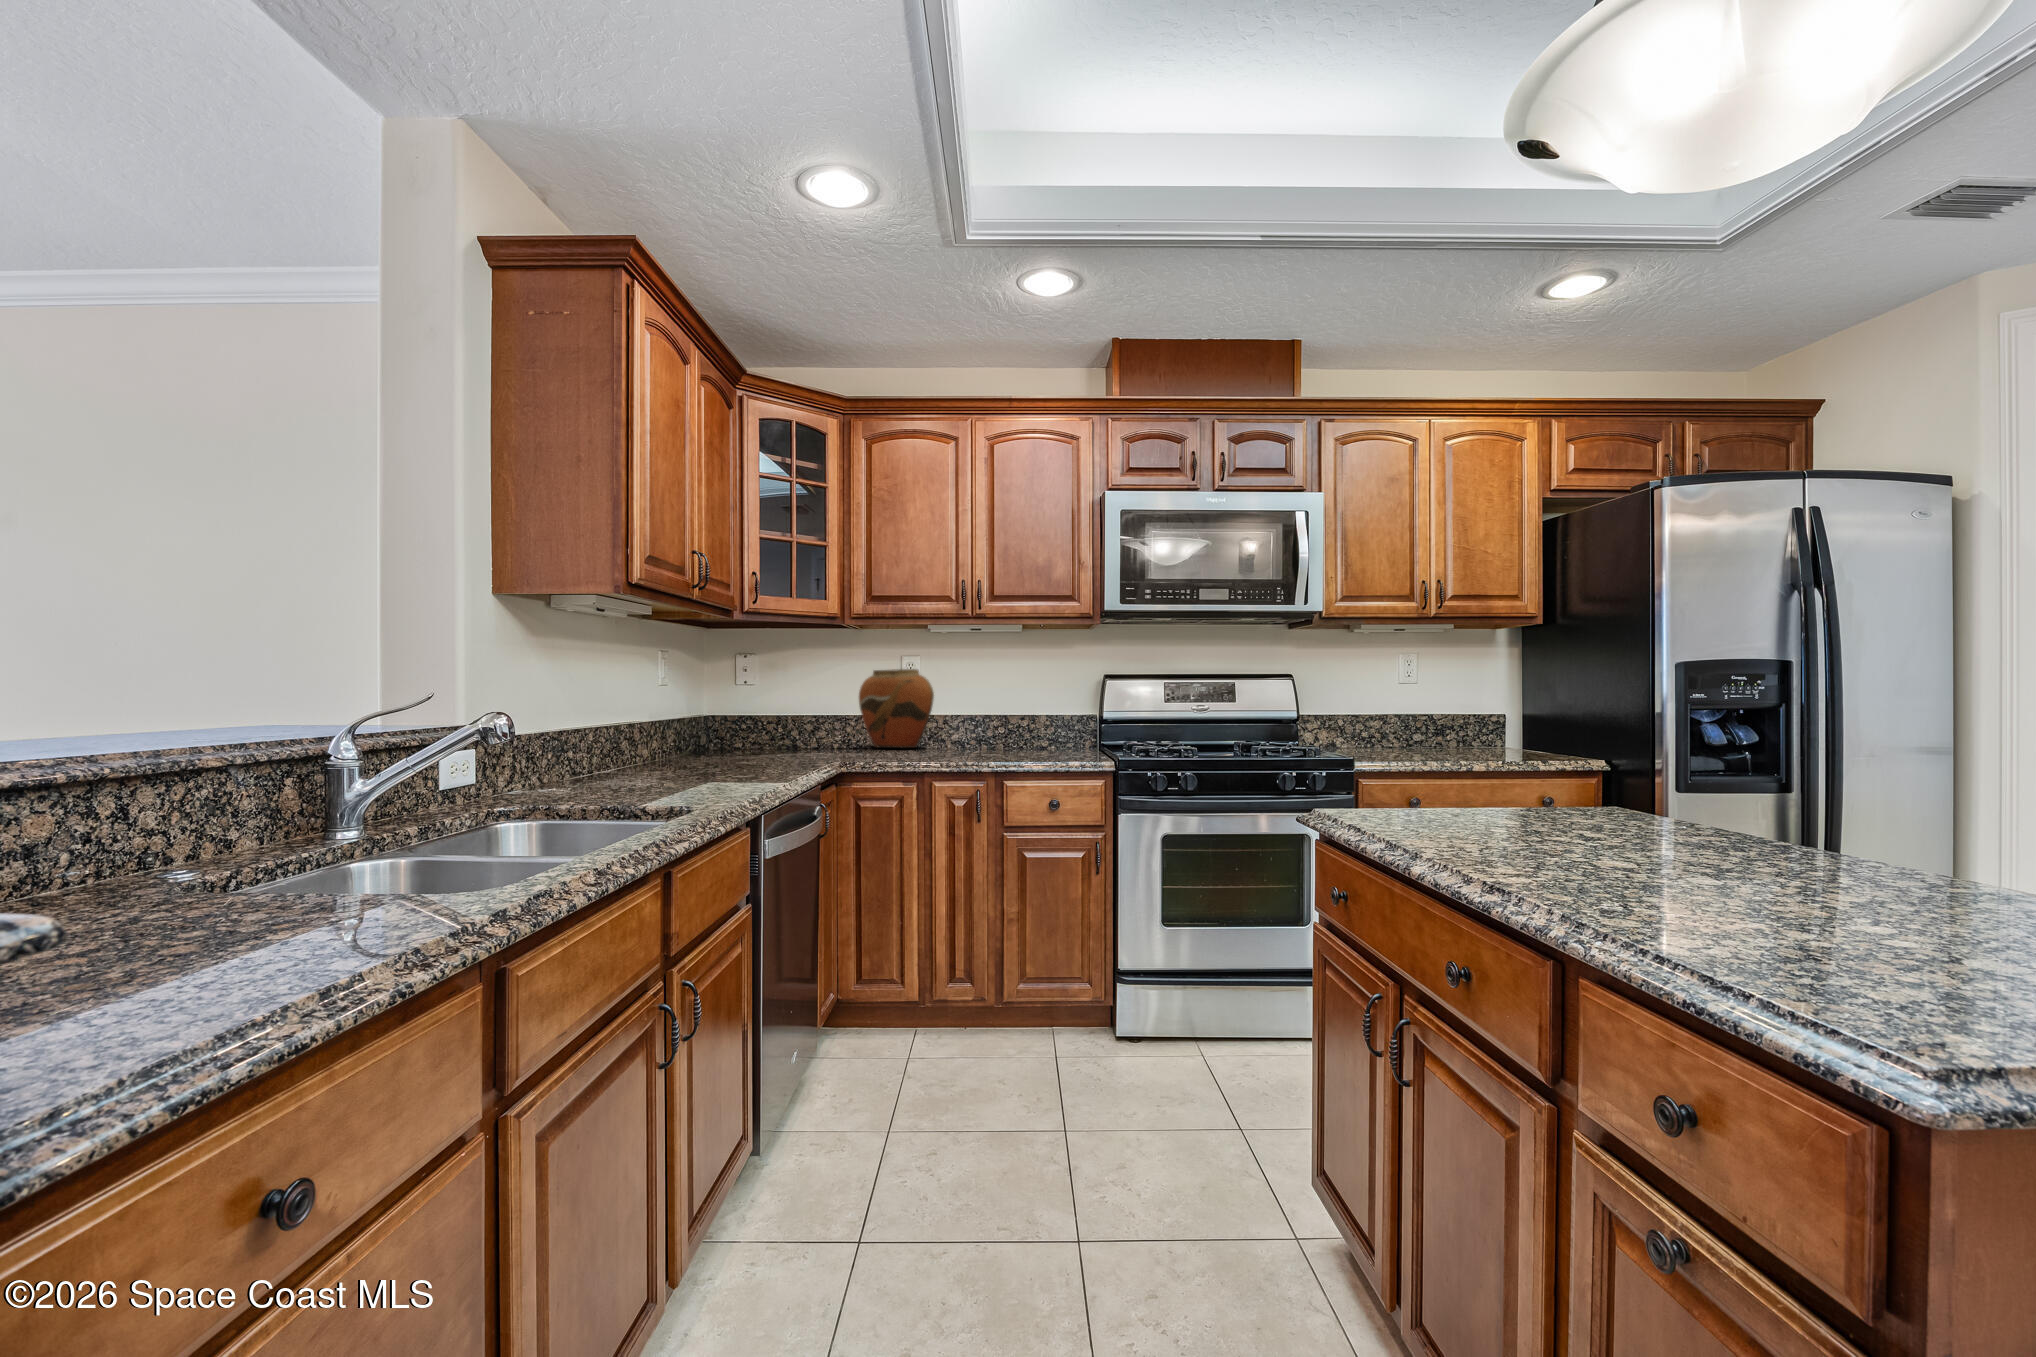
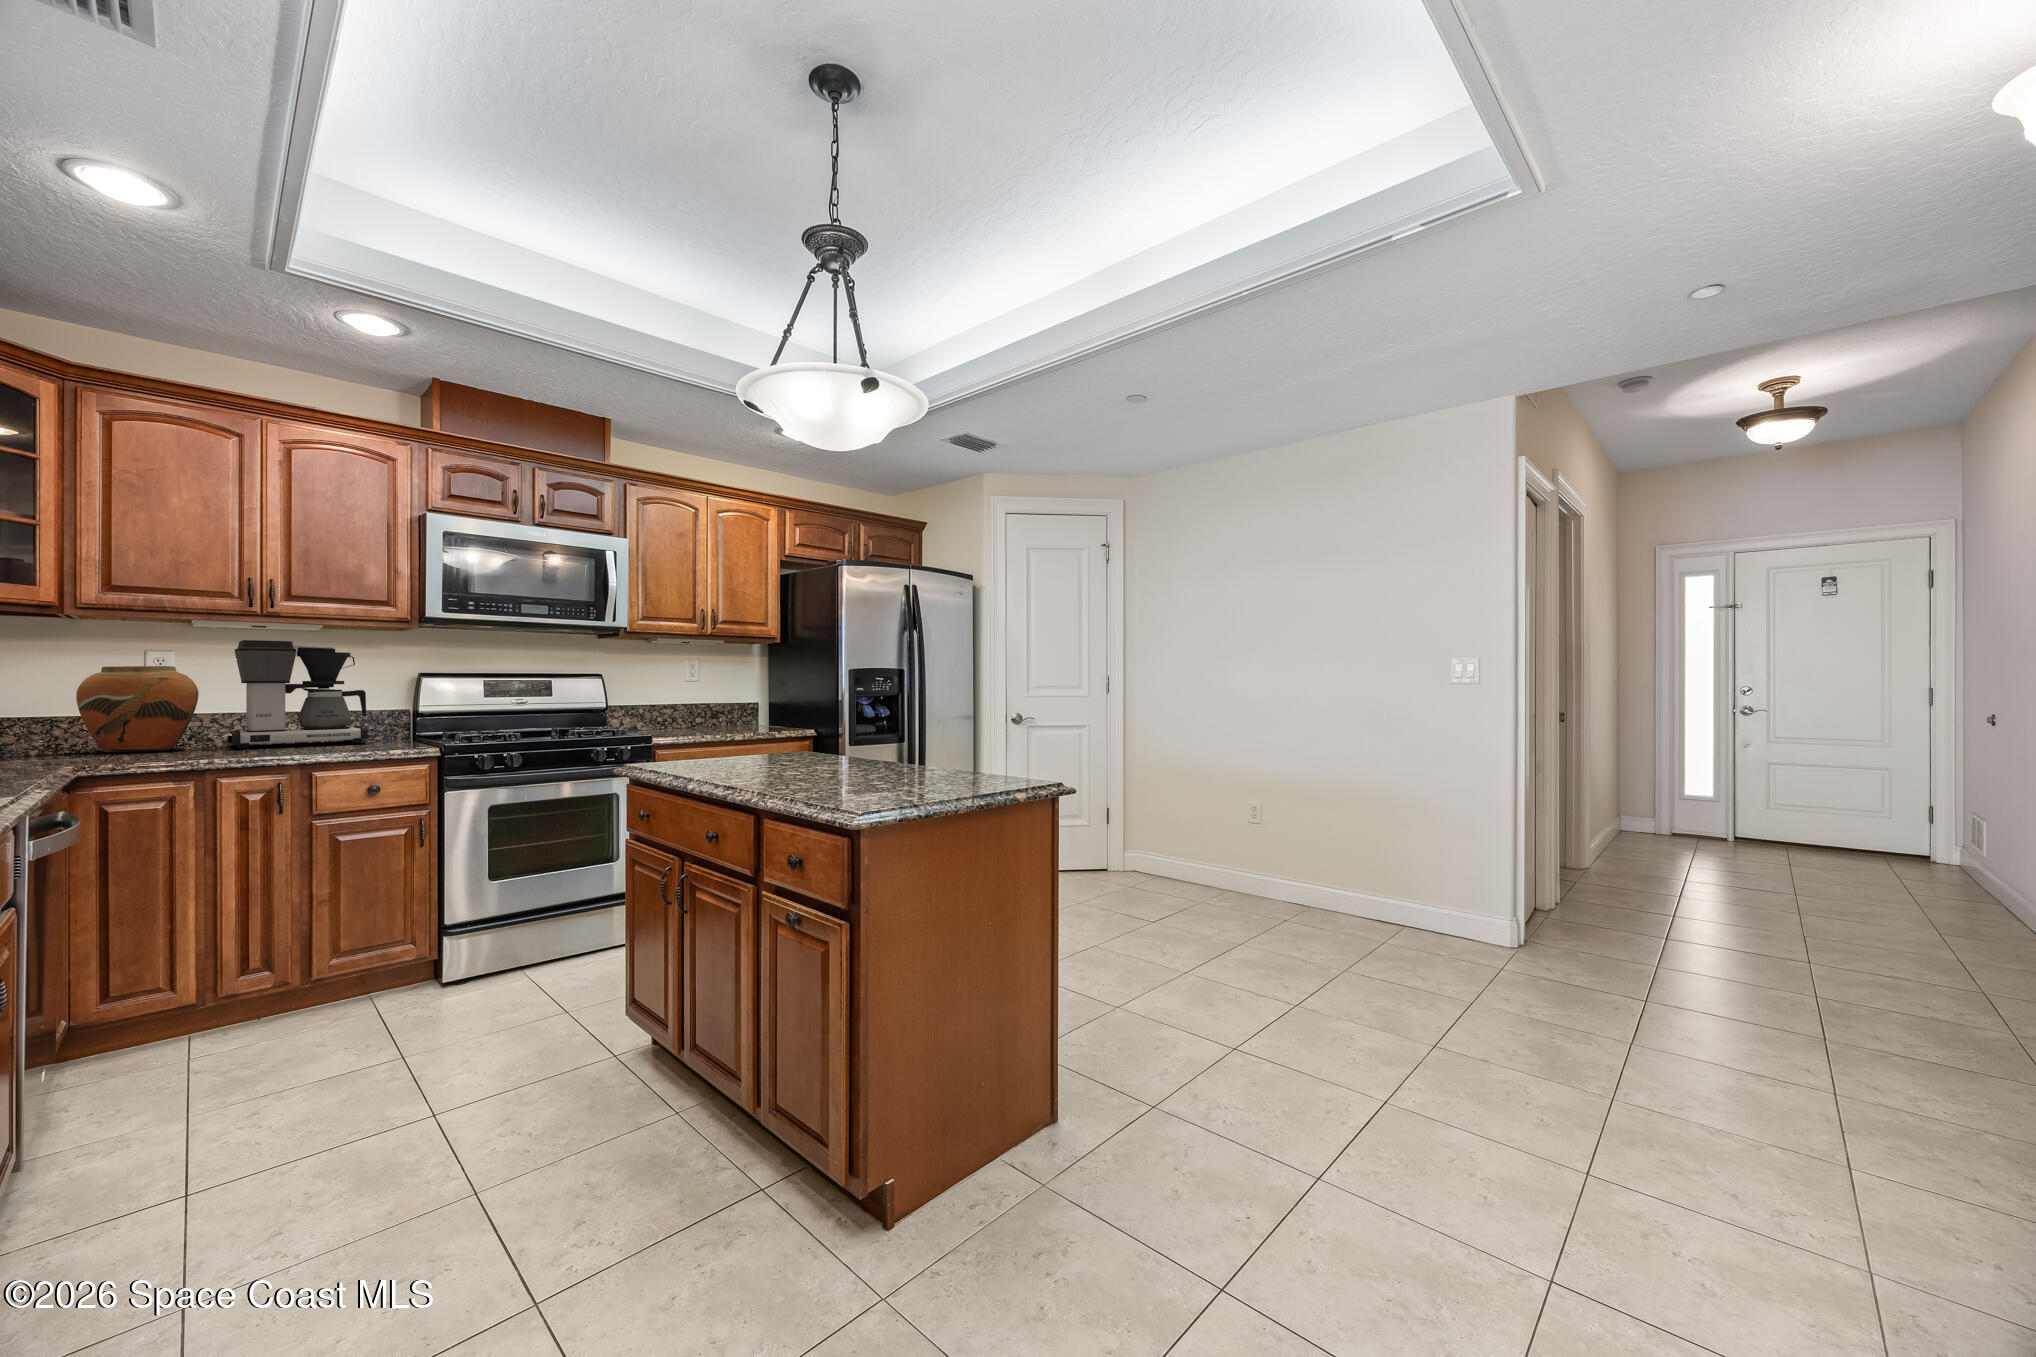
coffee maker: none [955,643,1060,749] -> present [227,640,368,749]

